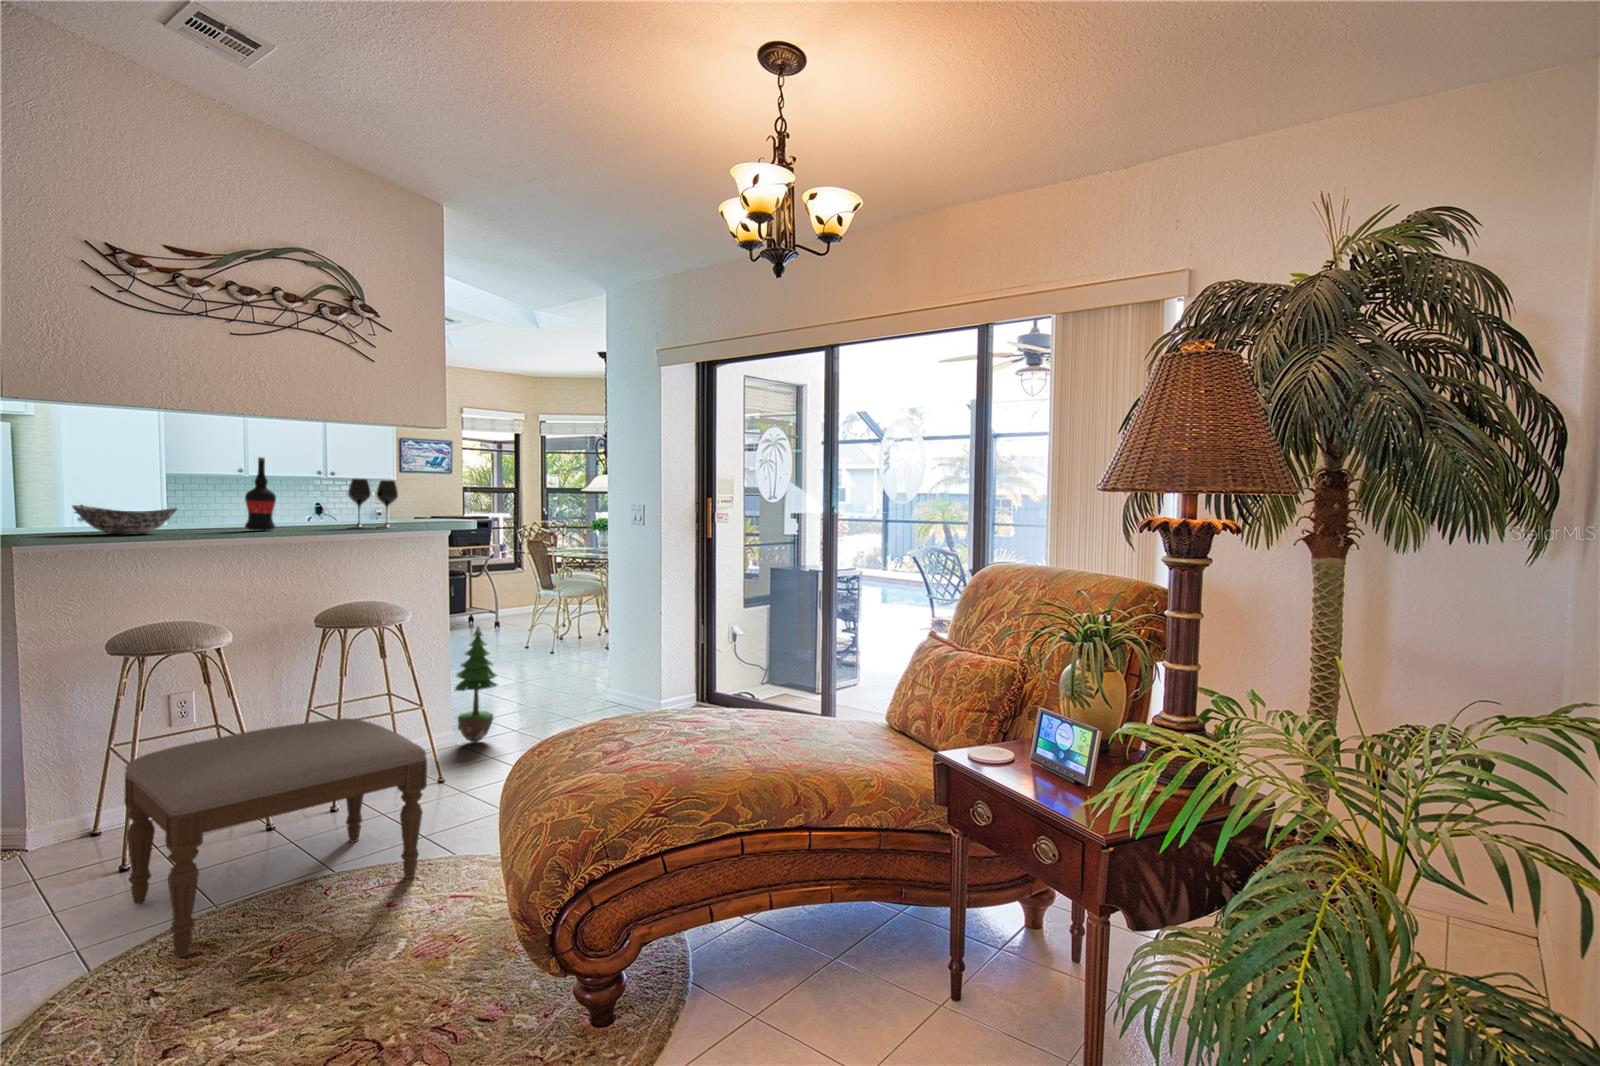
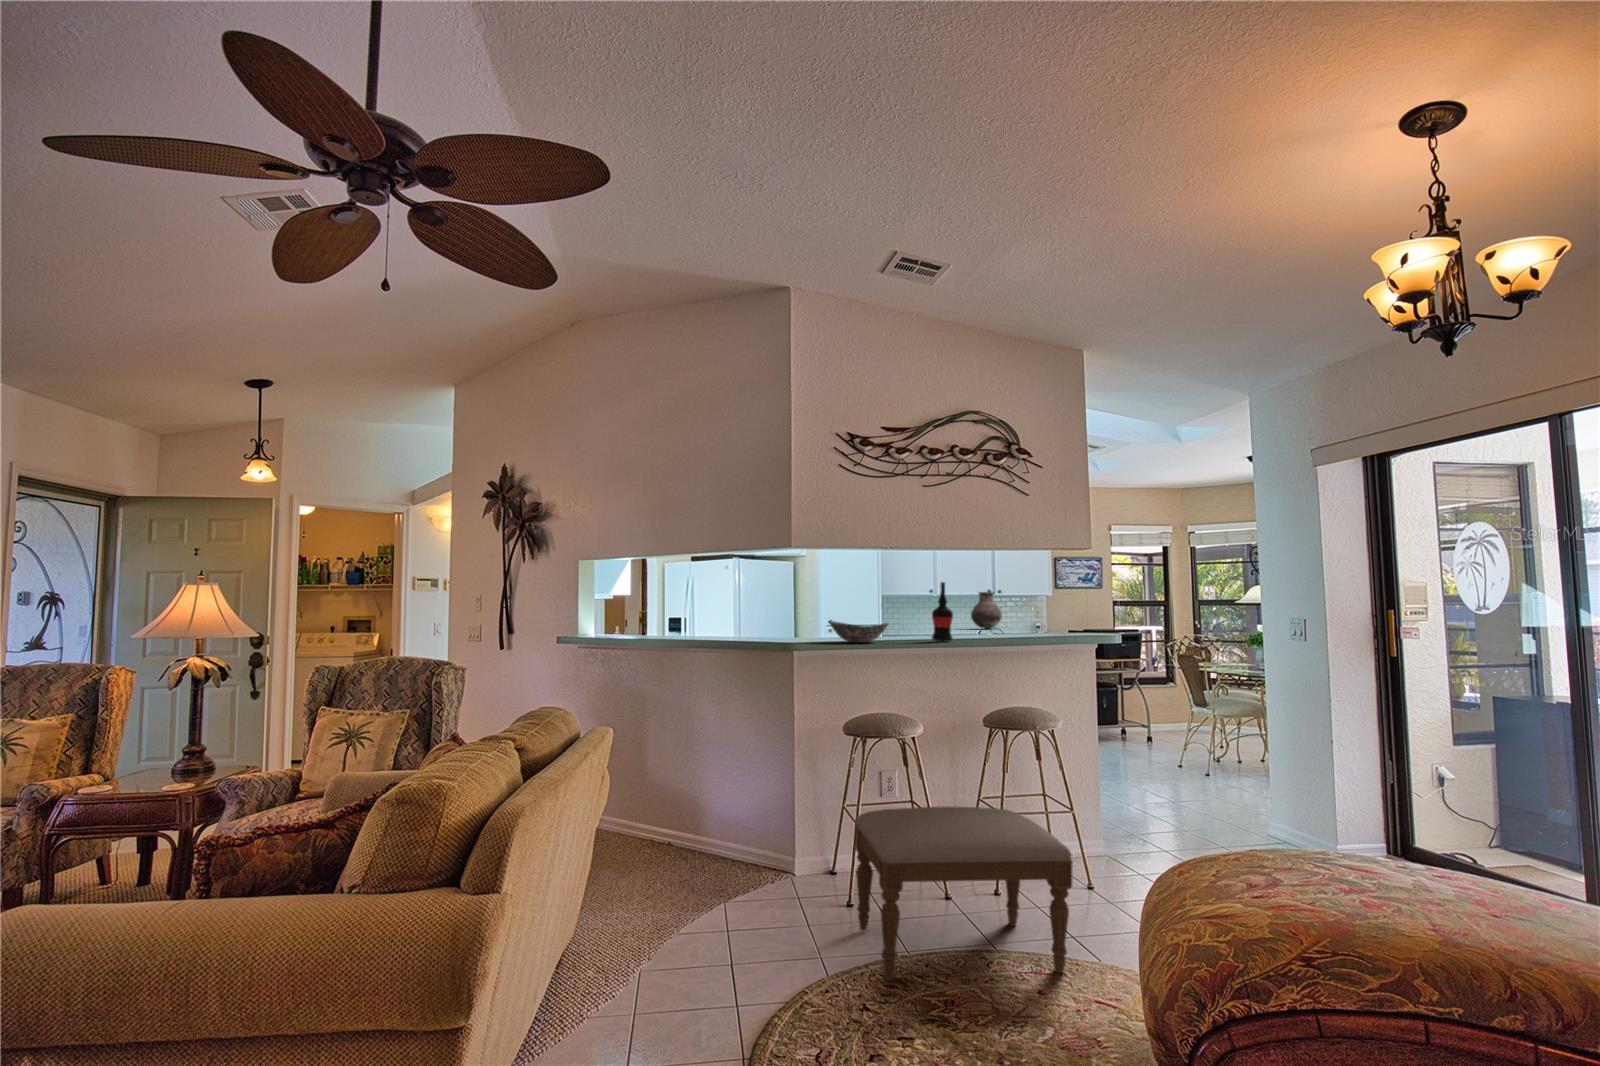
vase: none [298,473,338,516] -> present [971,592,1002,629]
wine glass: present [348,479,398,528] -> none [1006,597,1047,641]
potted tree: present [455,627,498,743] -> none [1102,739,1146,860]

